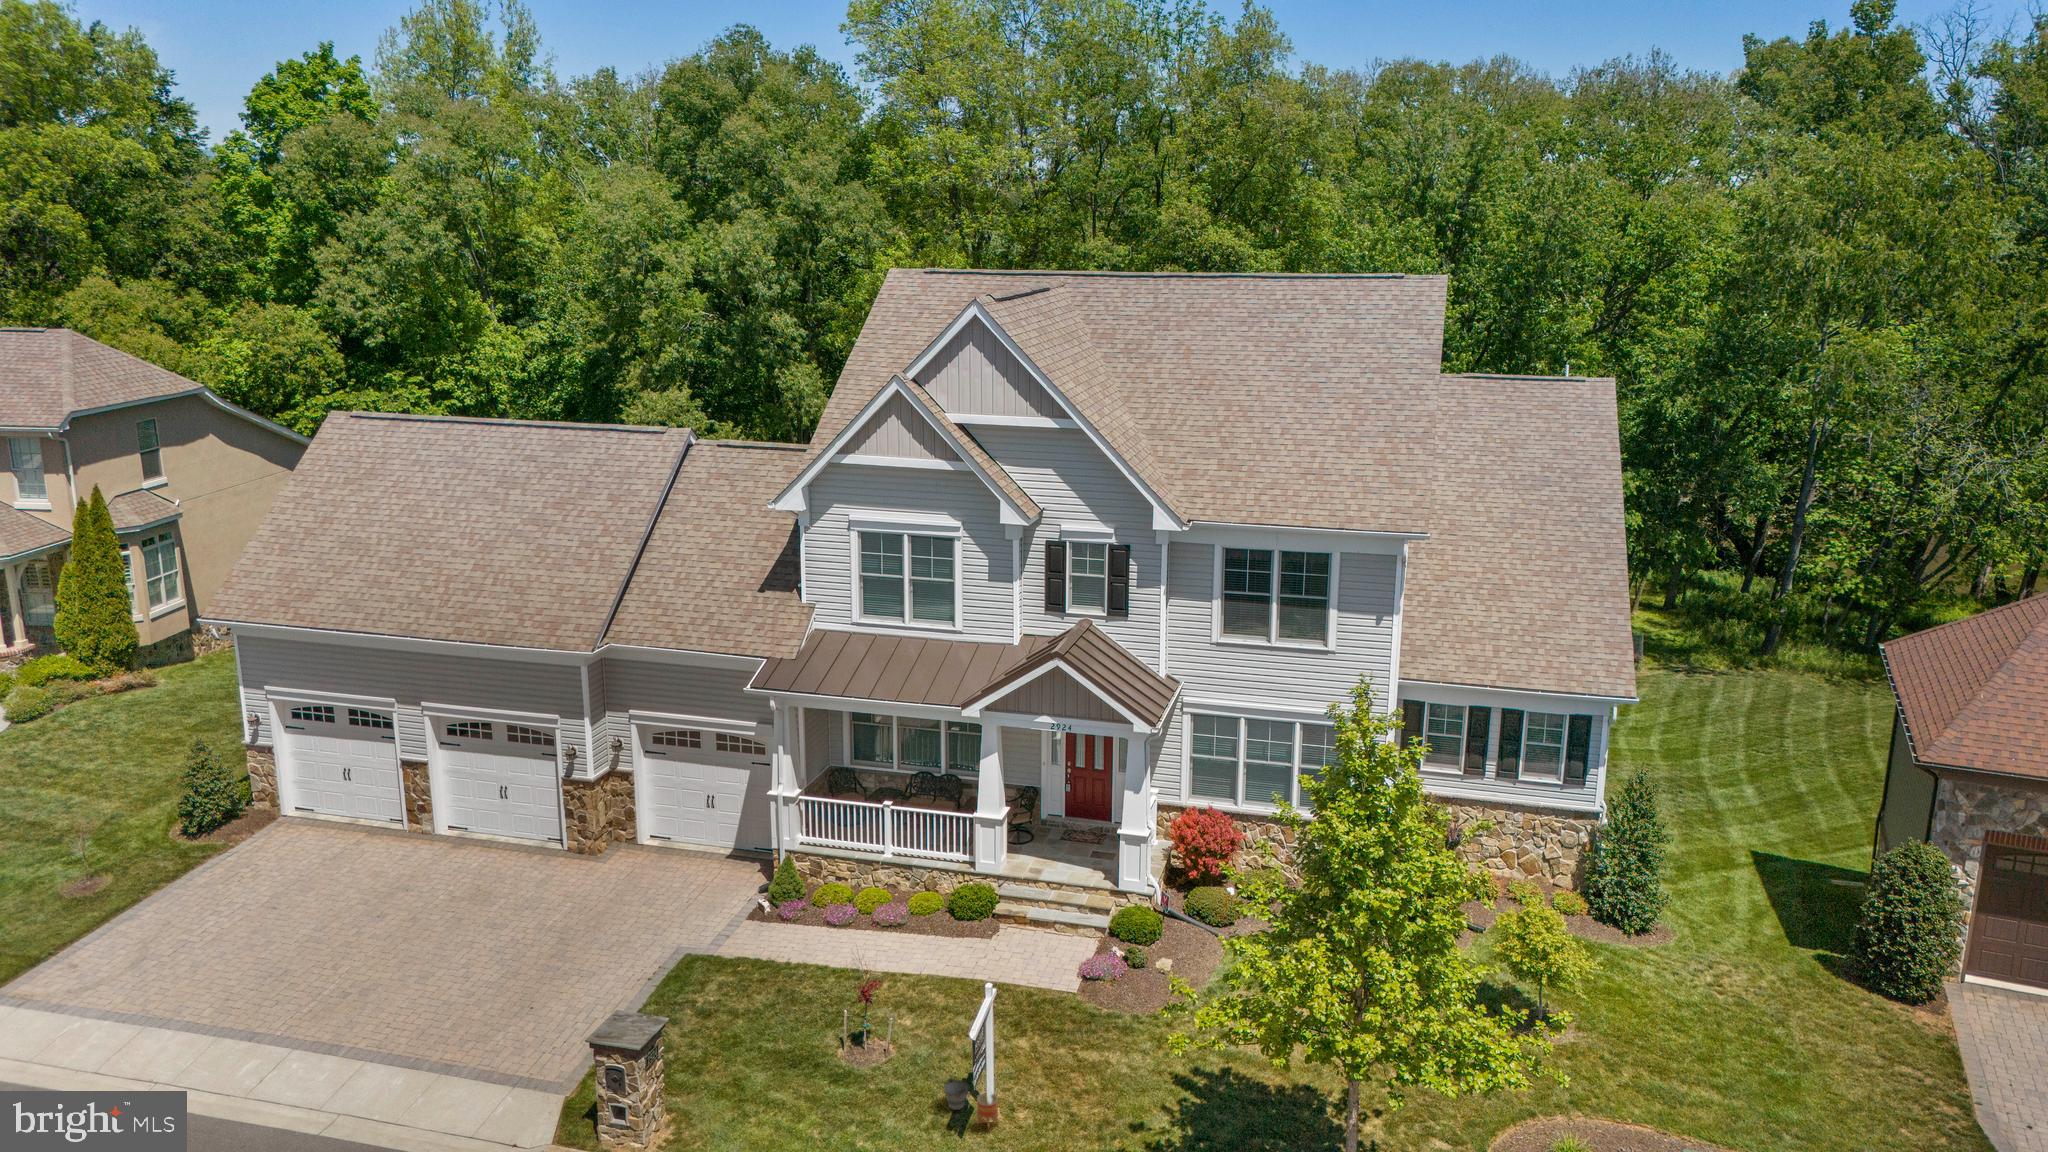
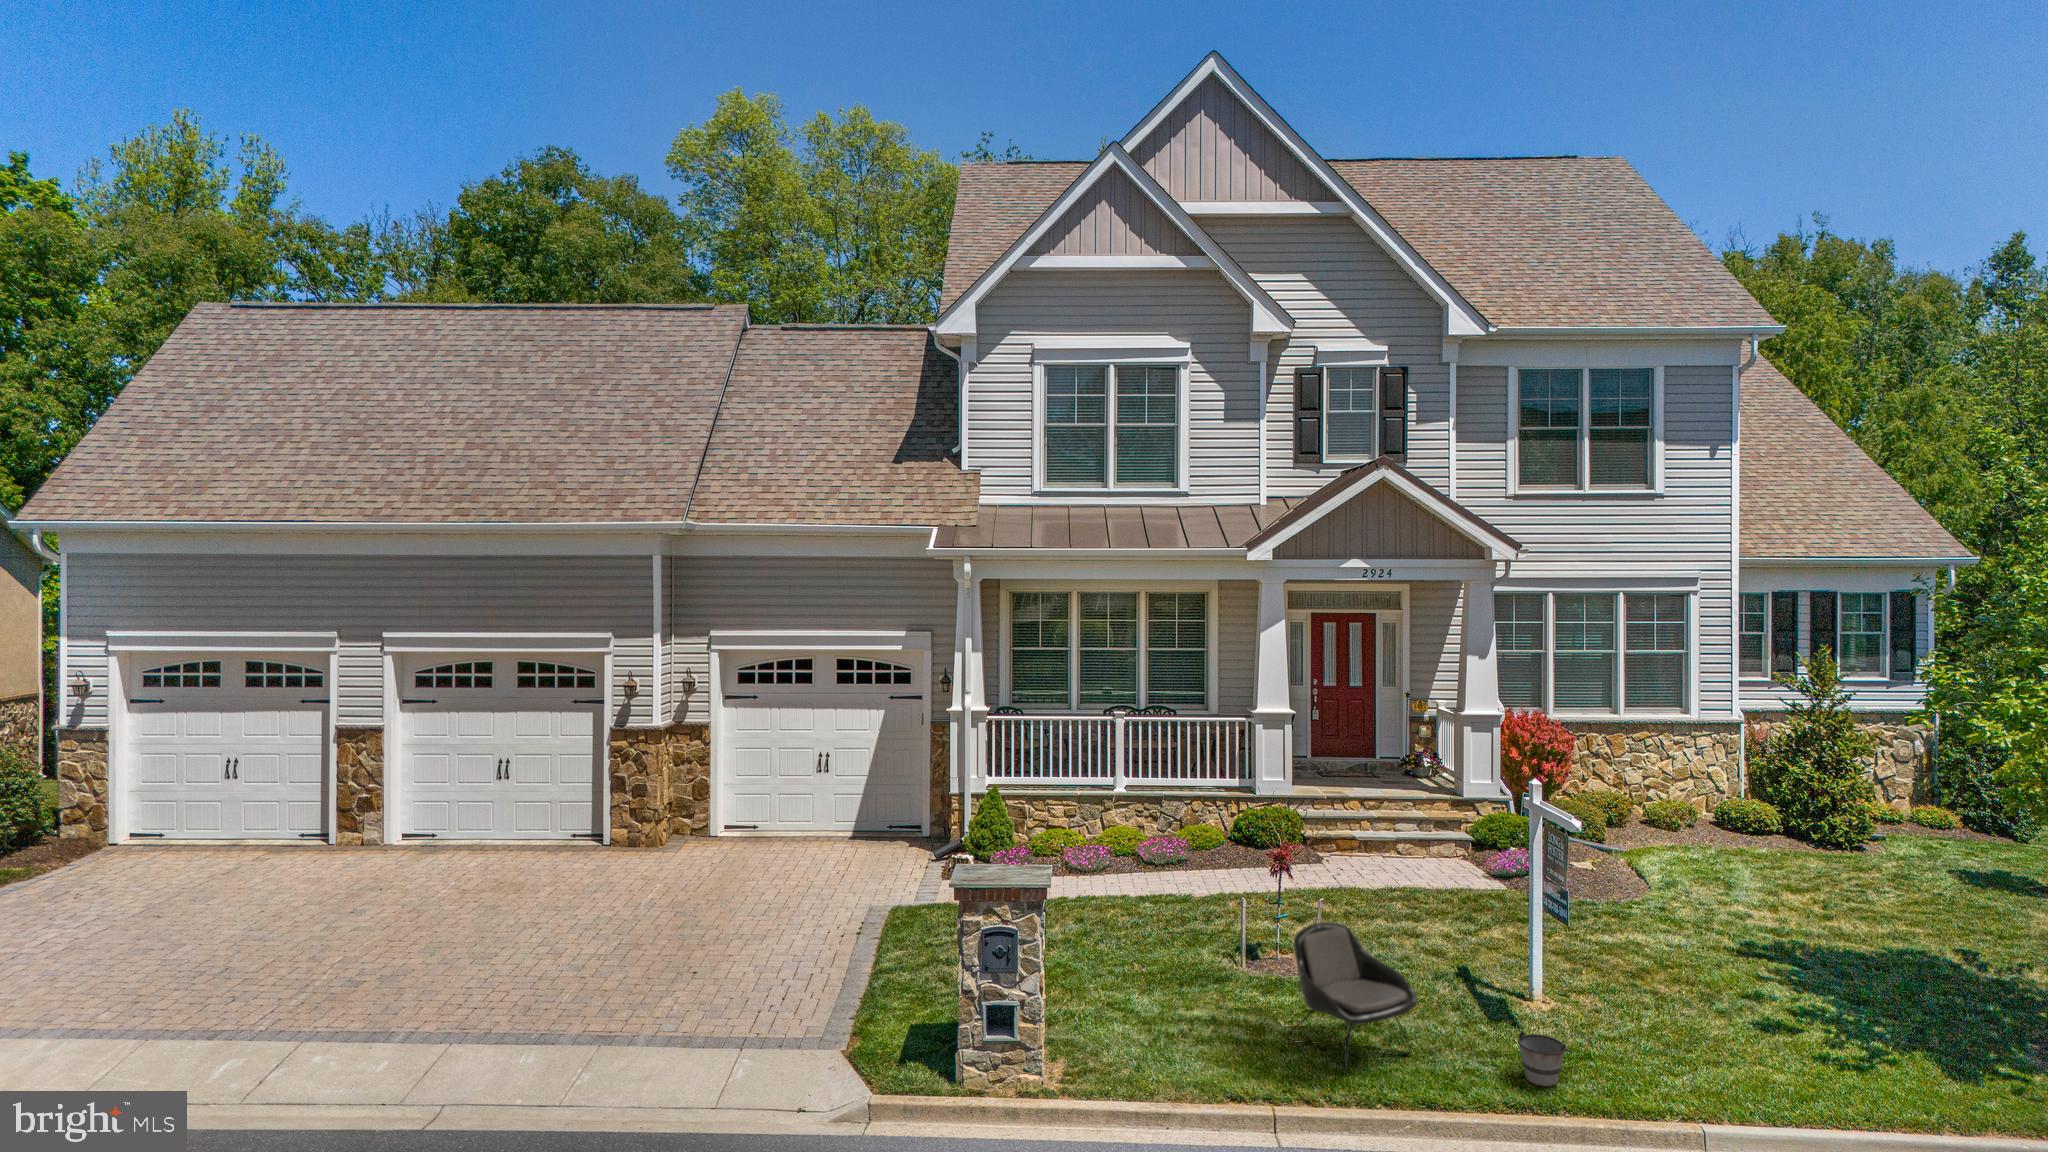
lounge chair: none [844,999,906,1088] -> present [1287,922,1418,1074]
planter: present [977,1092,998,1129] -> none [1610,1040,1652,1111]

